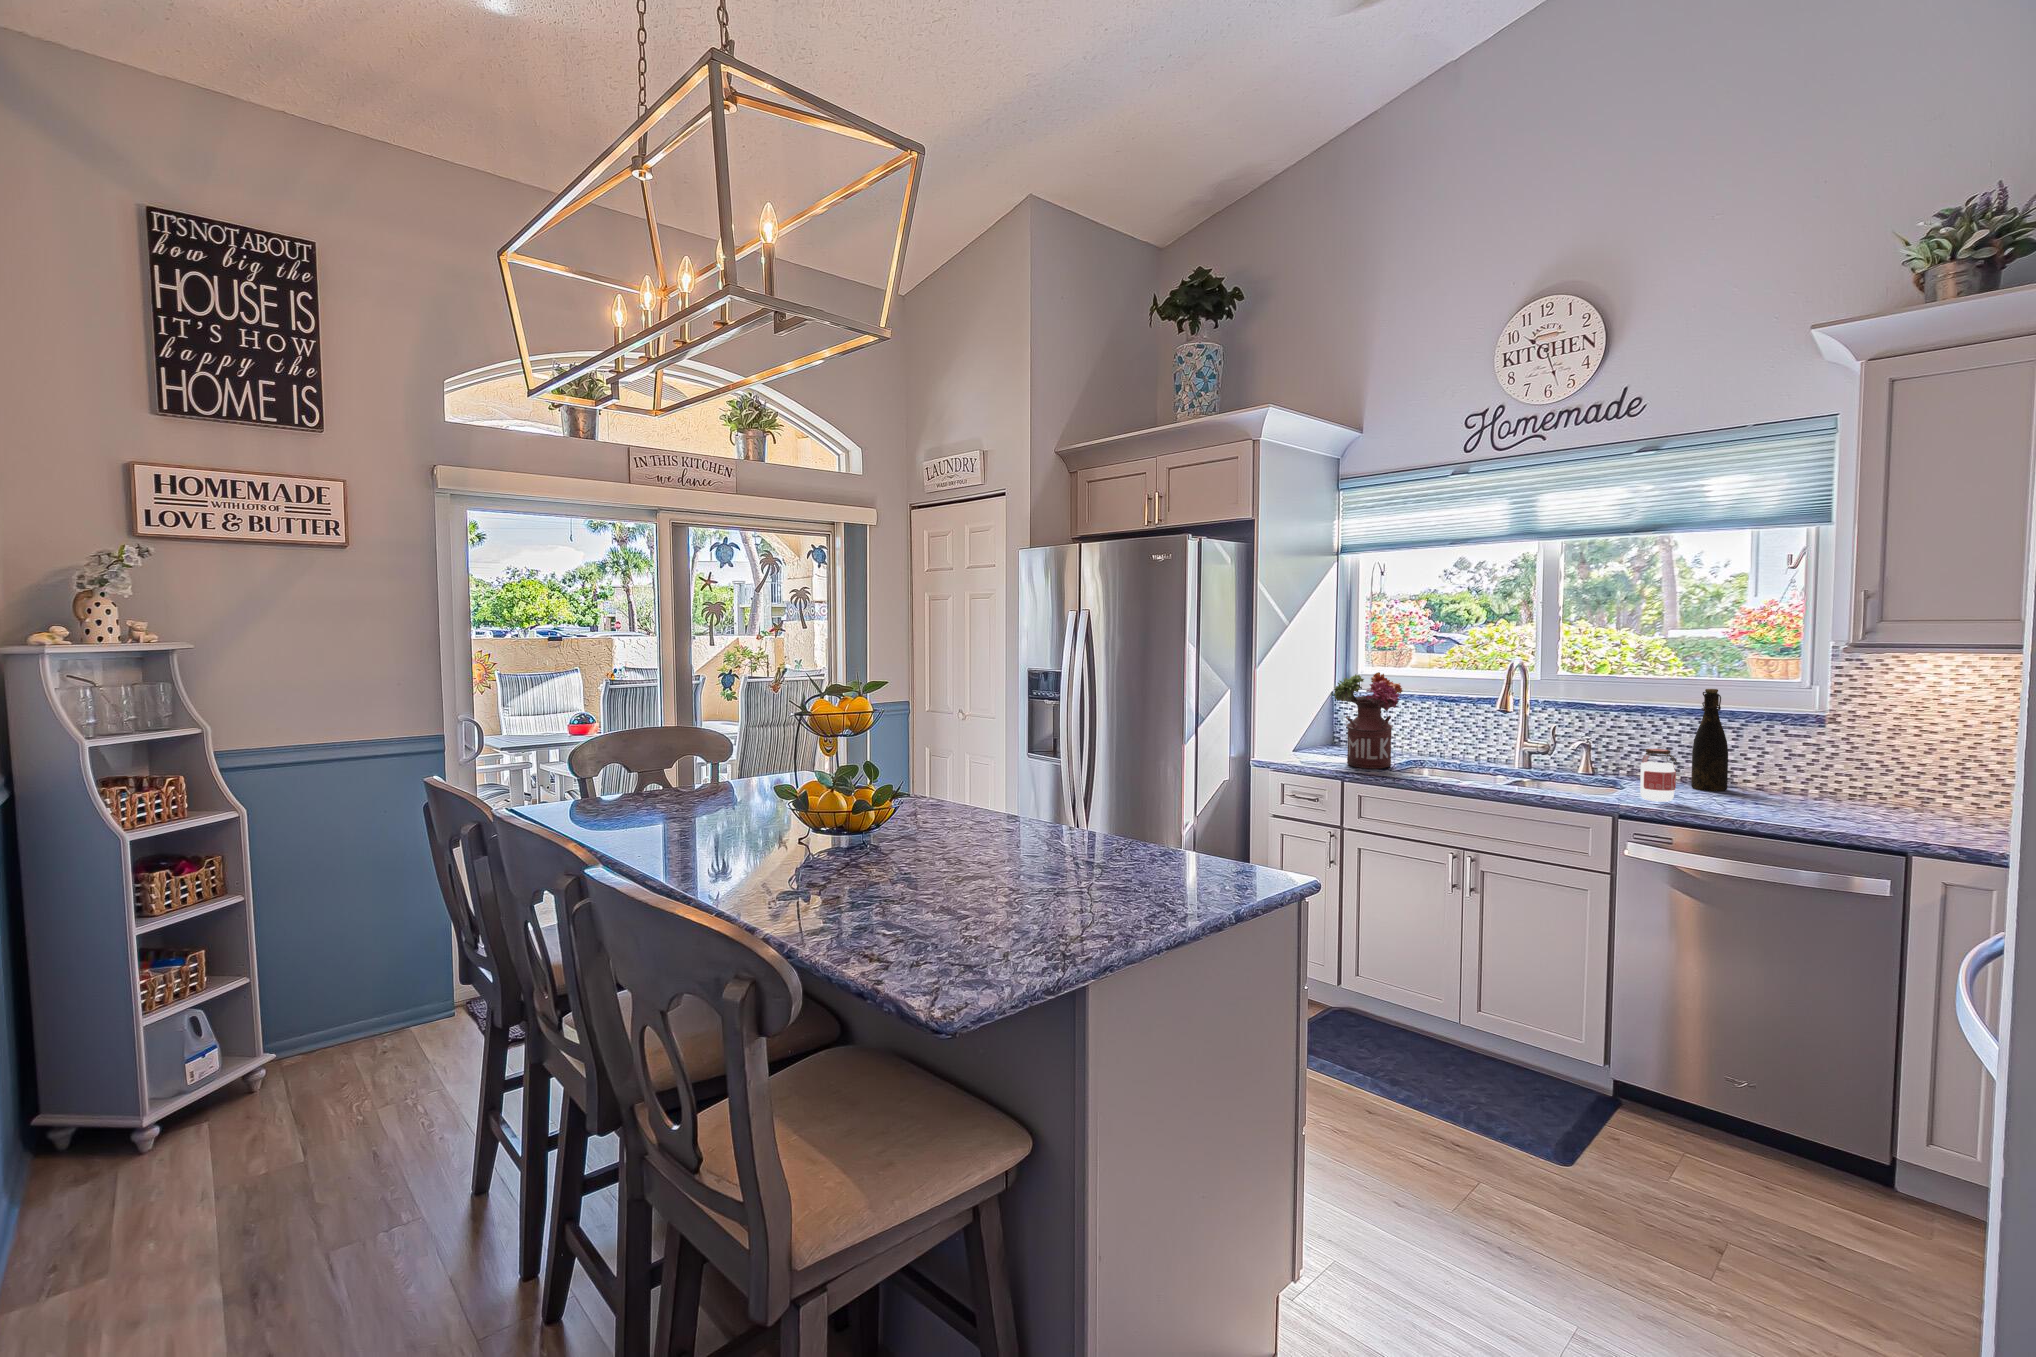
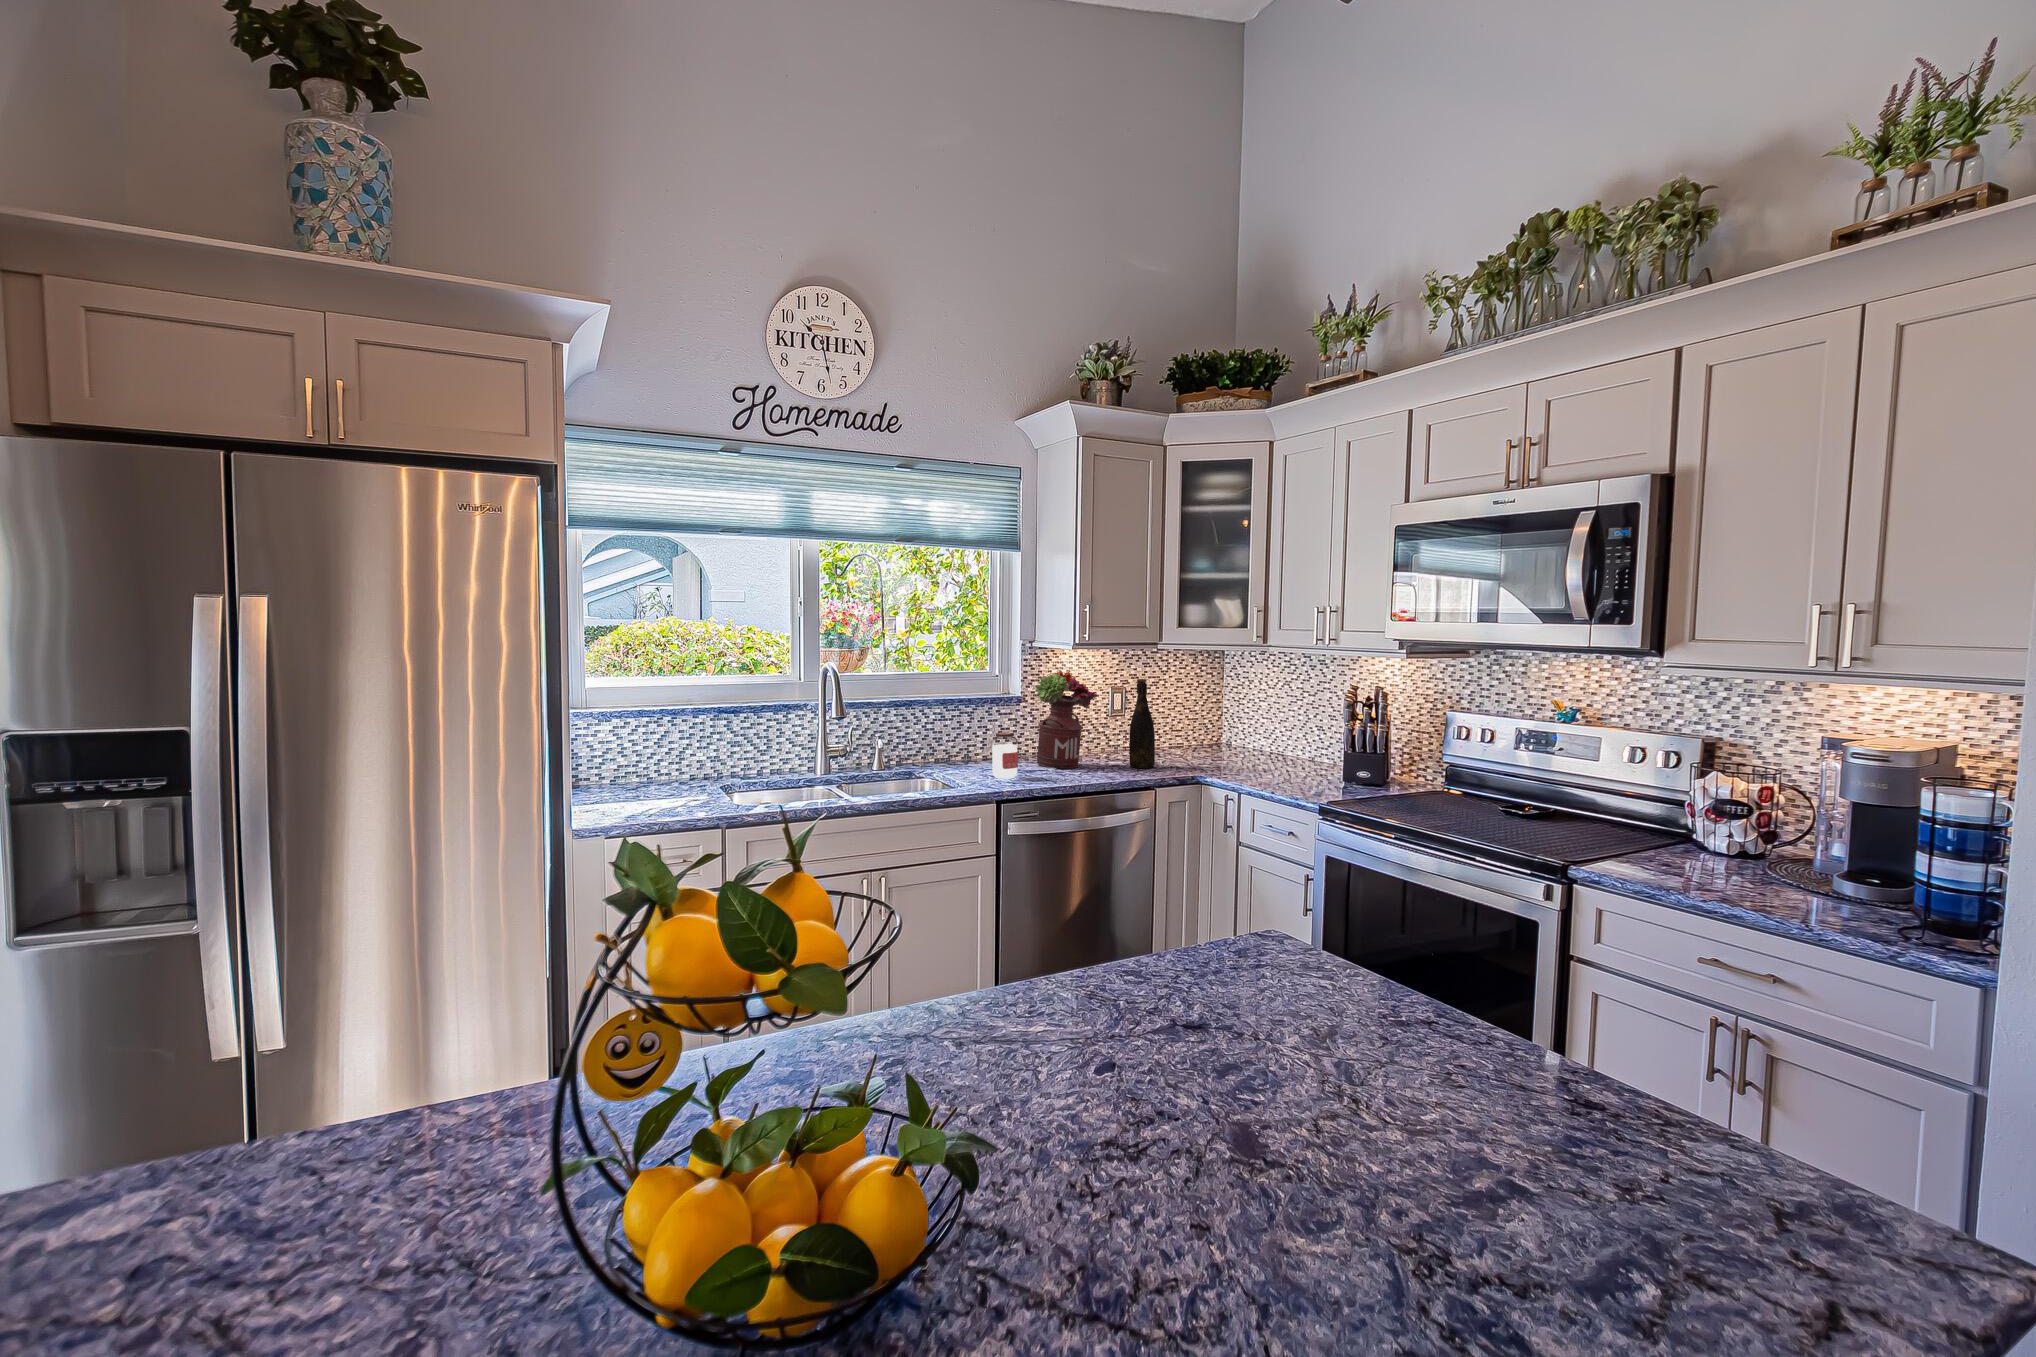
flower arrangement: present [1334,672,1403,769] -> present [1035,671,1097,769]
bottle: present [1691,689,1728,792] -> present [1129,679,1155,768]

